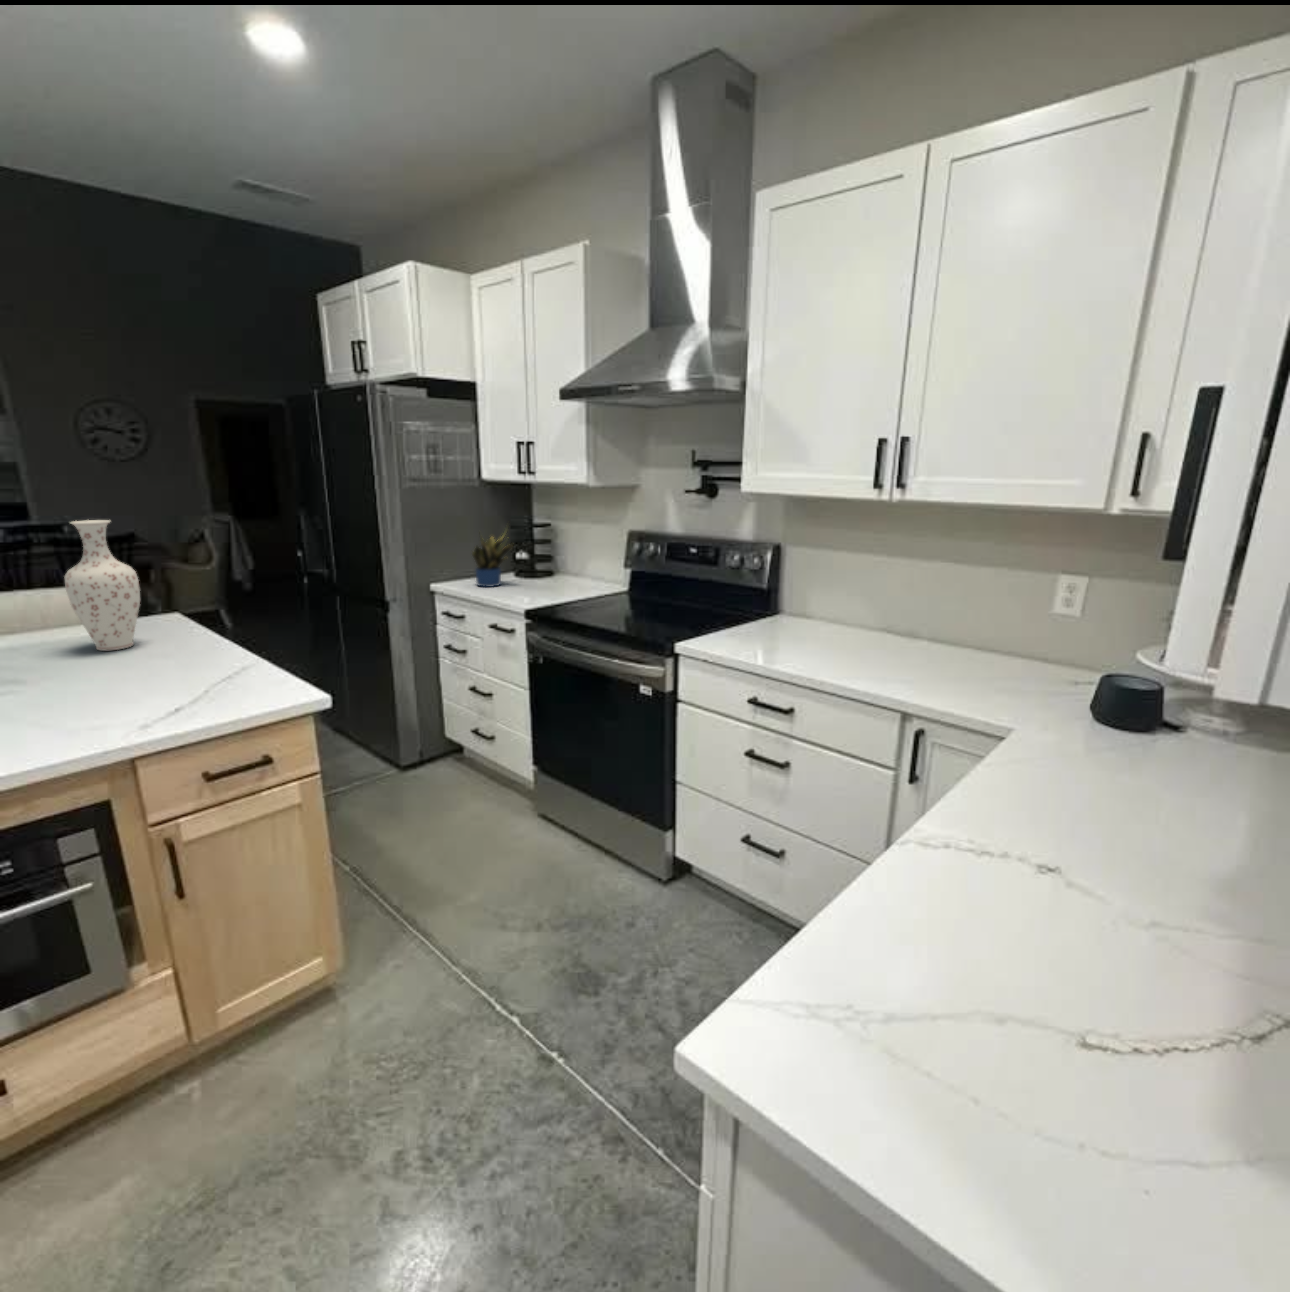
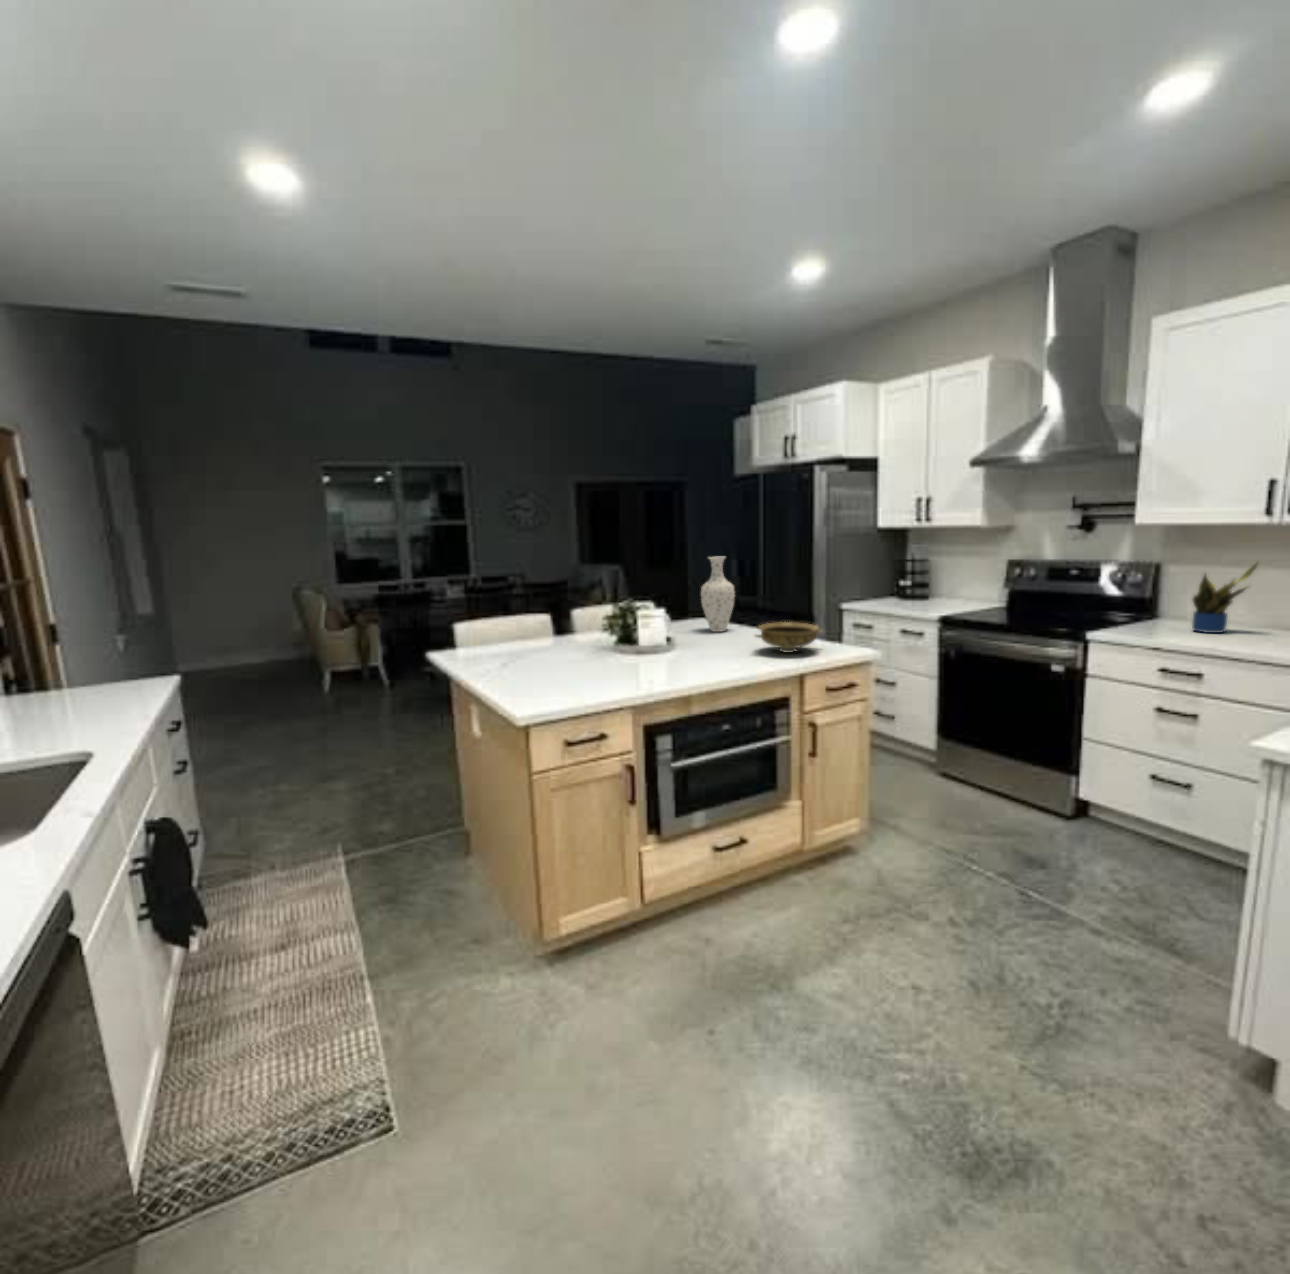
potted plant: present [472,528,512,587] -> present [1192,563,1257,633]
ceramic bowl: none [42,648,214,712] -> present [756,622,822,653]

